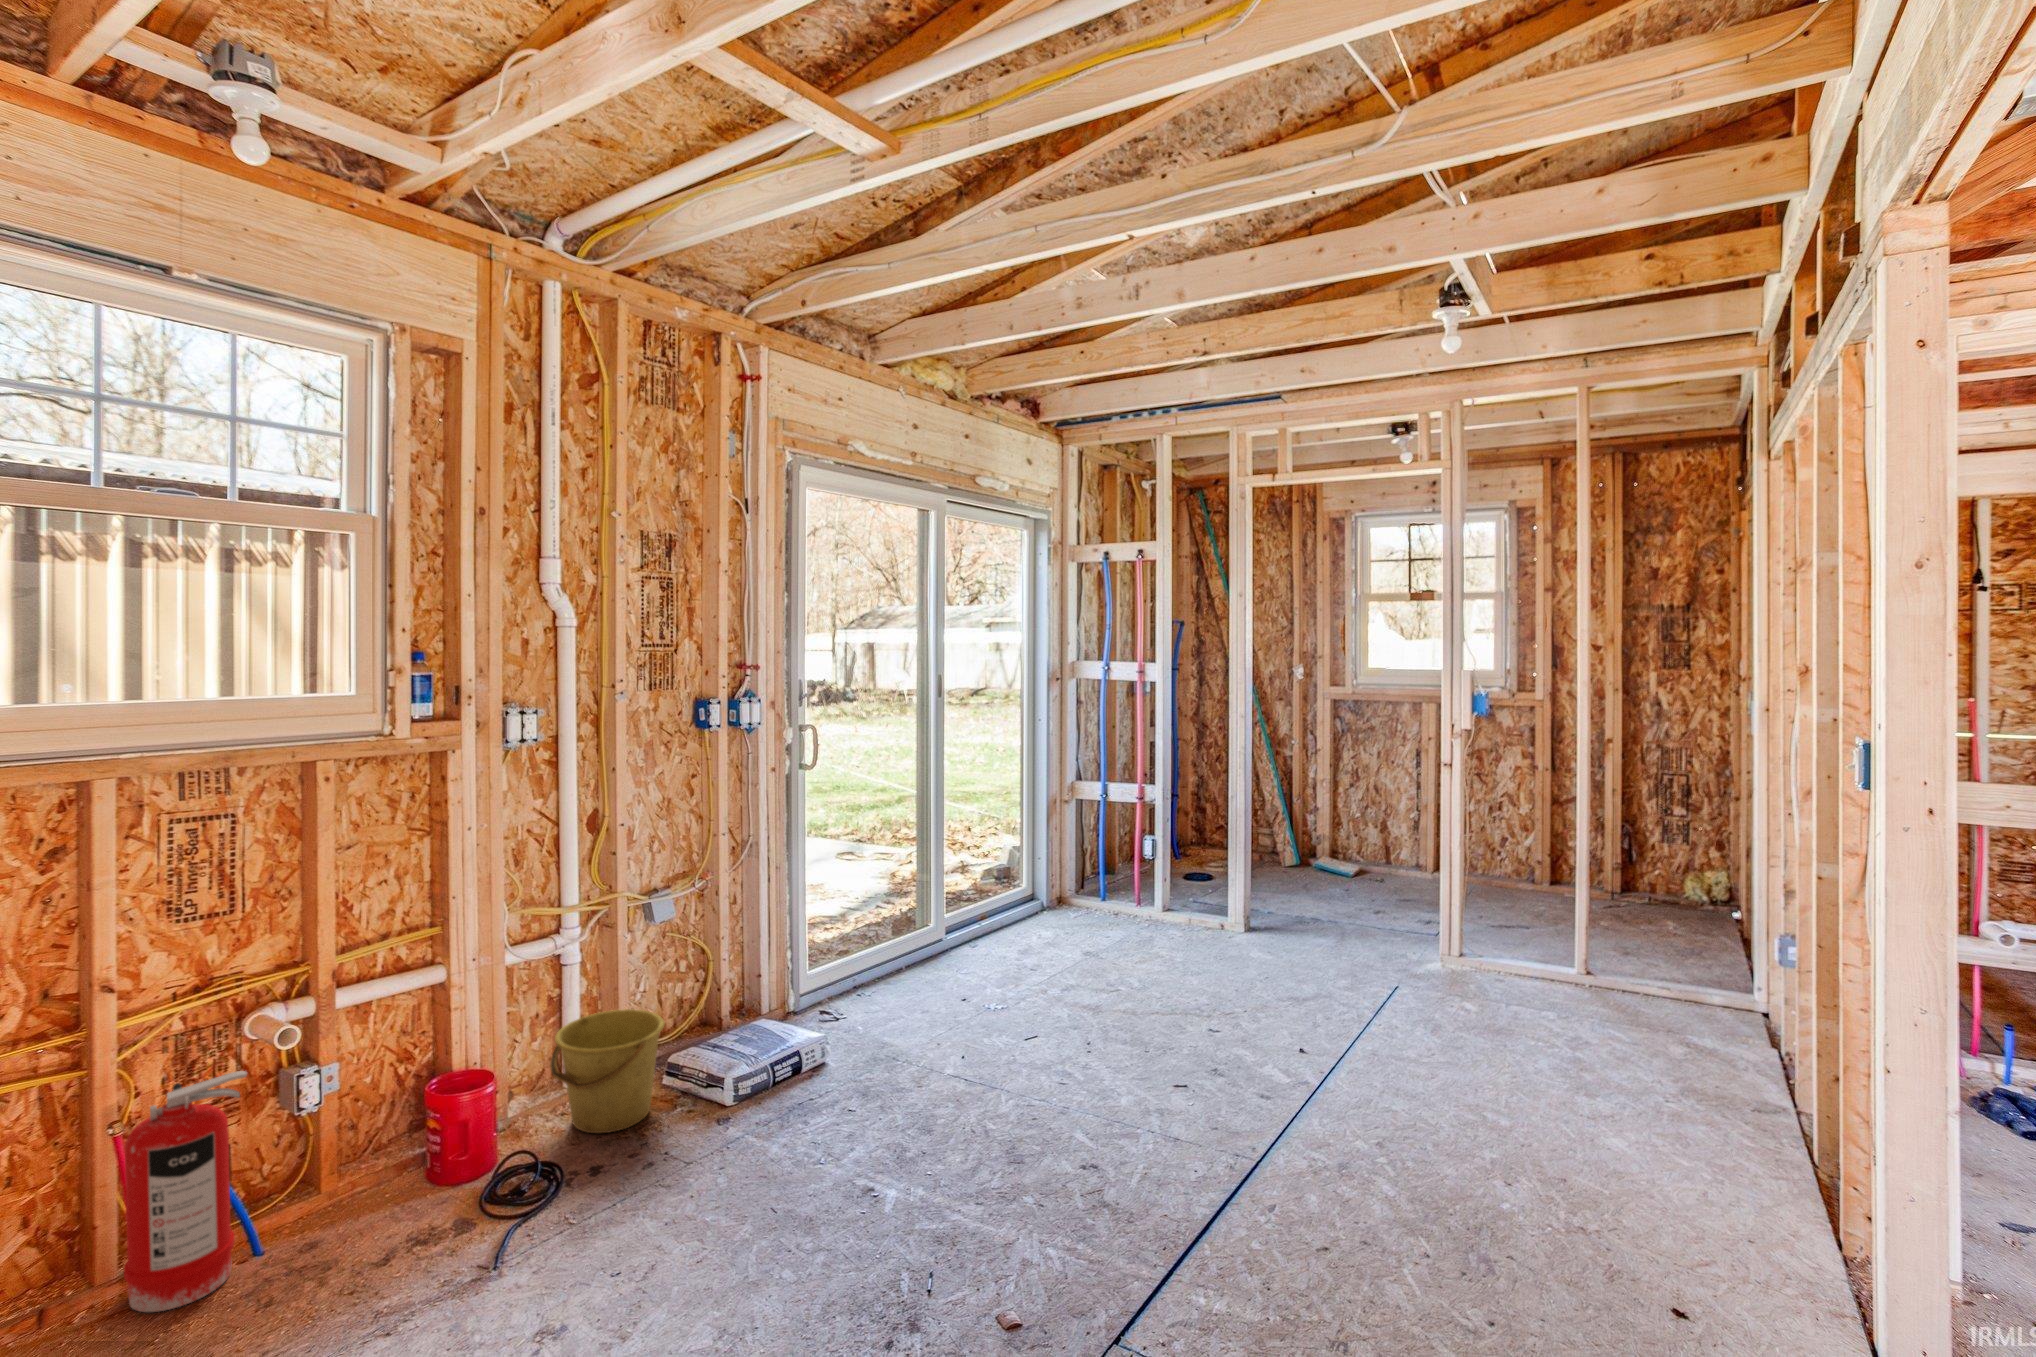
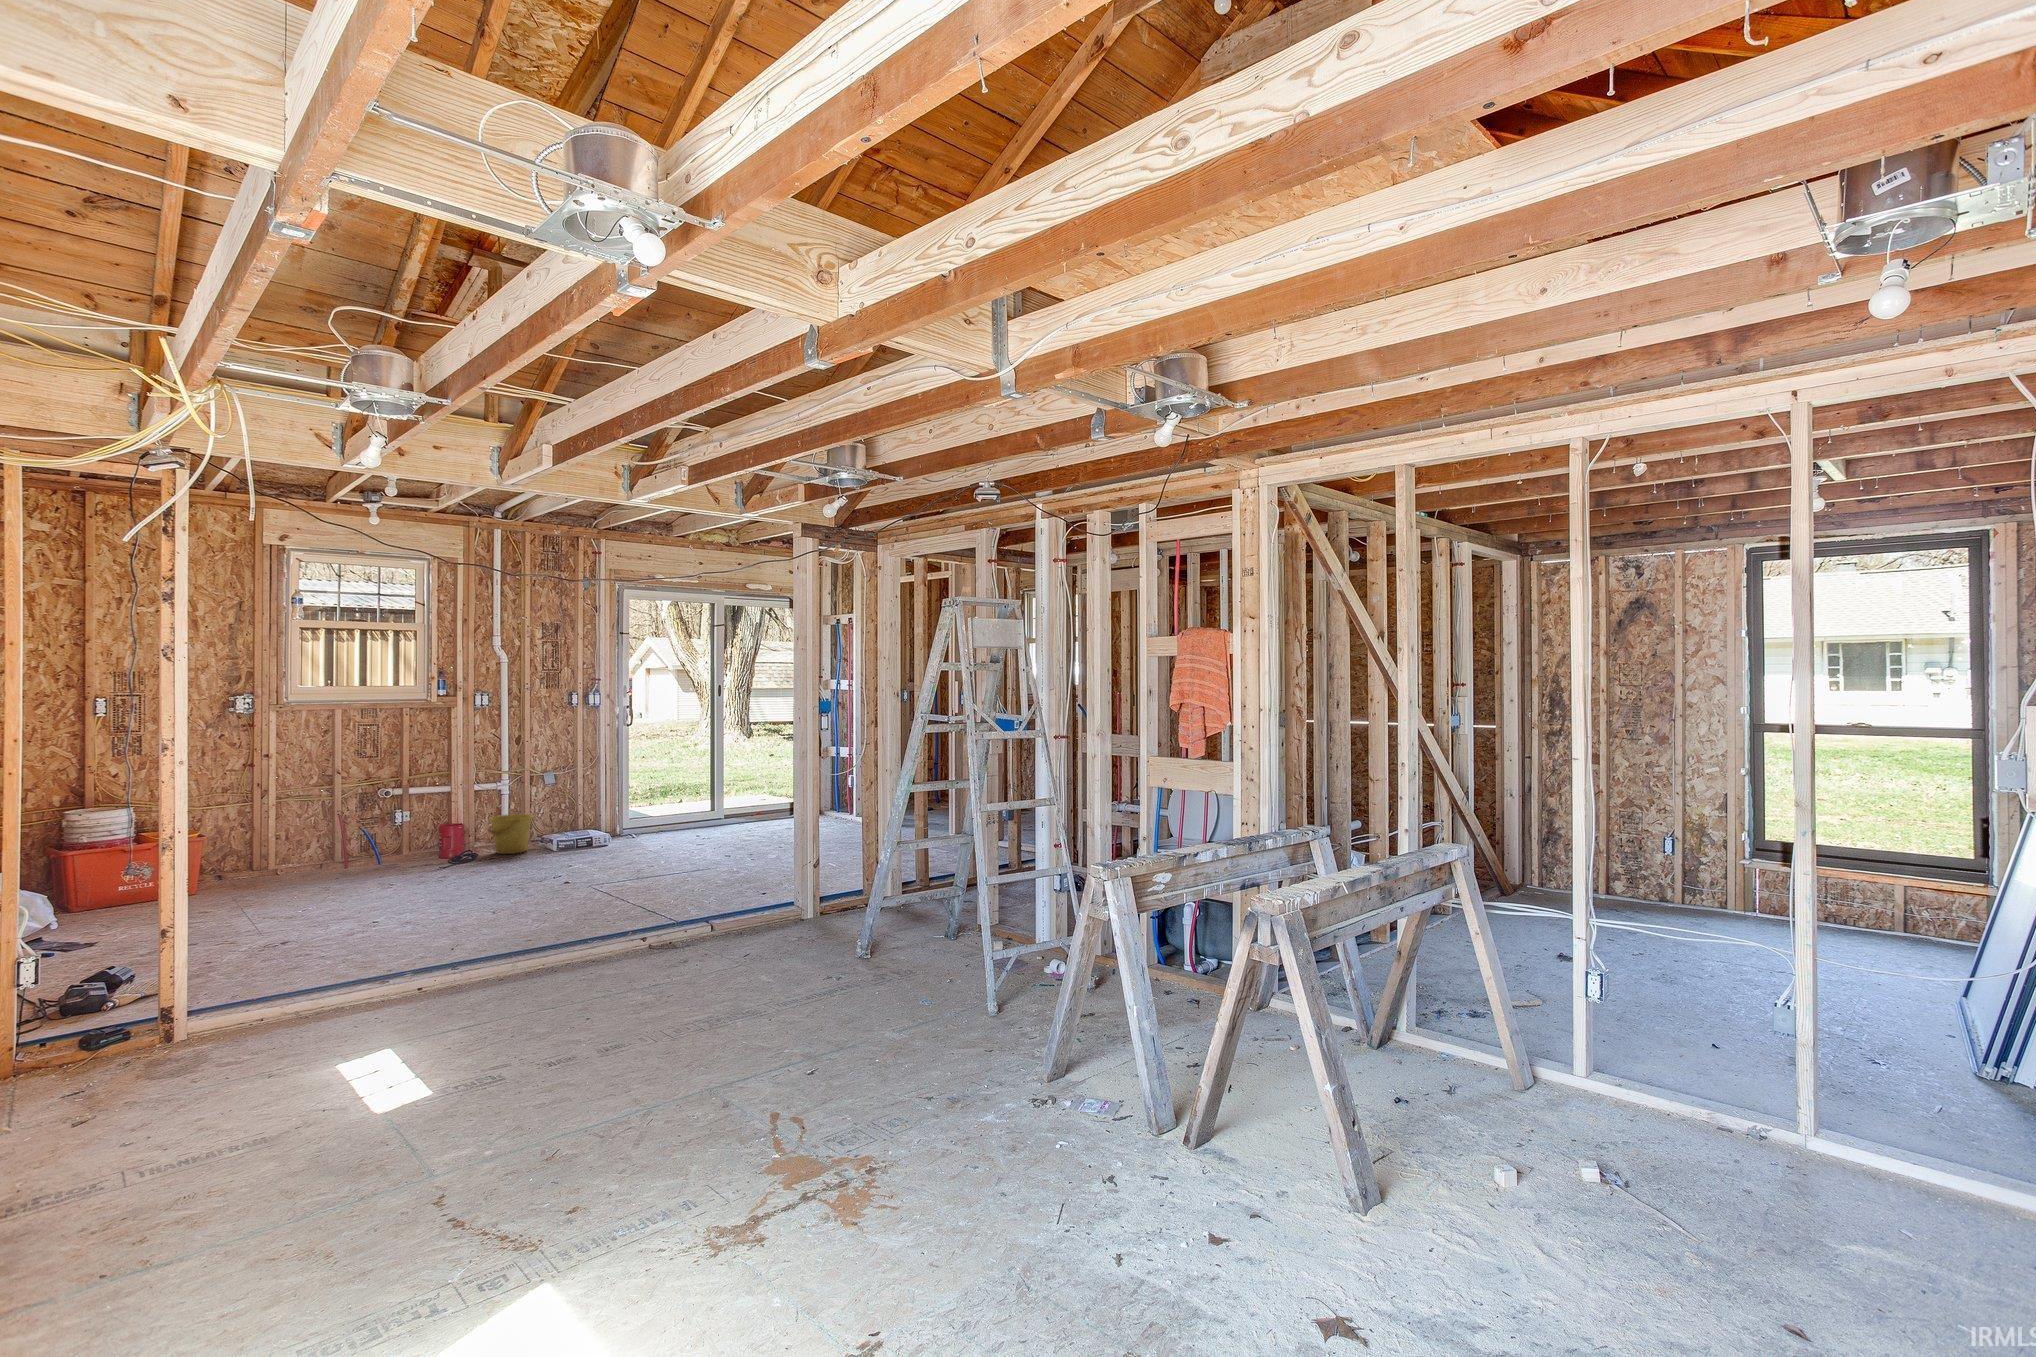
fire extinguisher: present [124,1071,247,1312] -> none [339,804,376,871]

